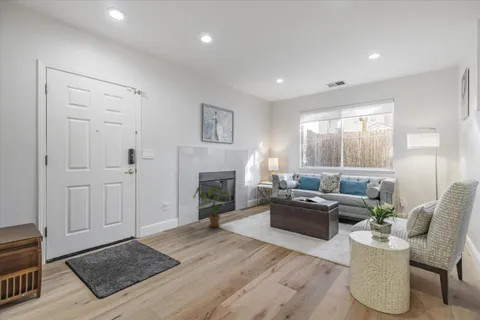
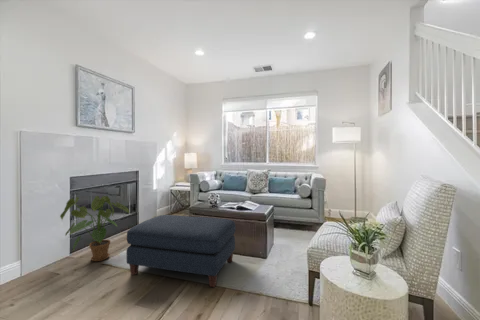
ottoman: none [231,201,304,249] -> present [126,215,236,287]

